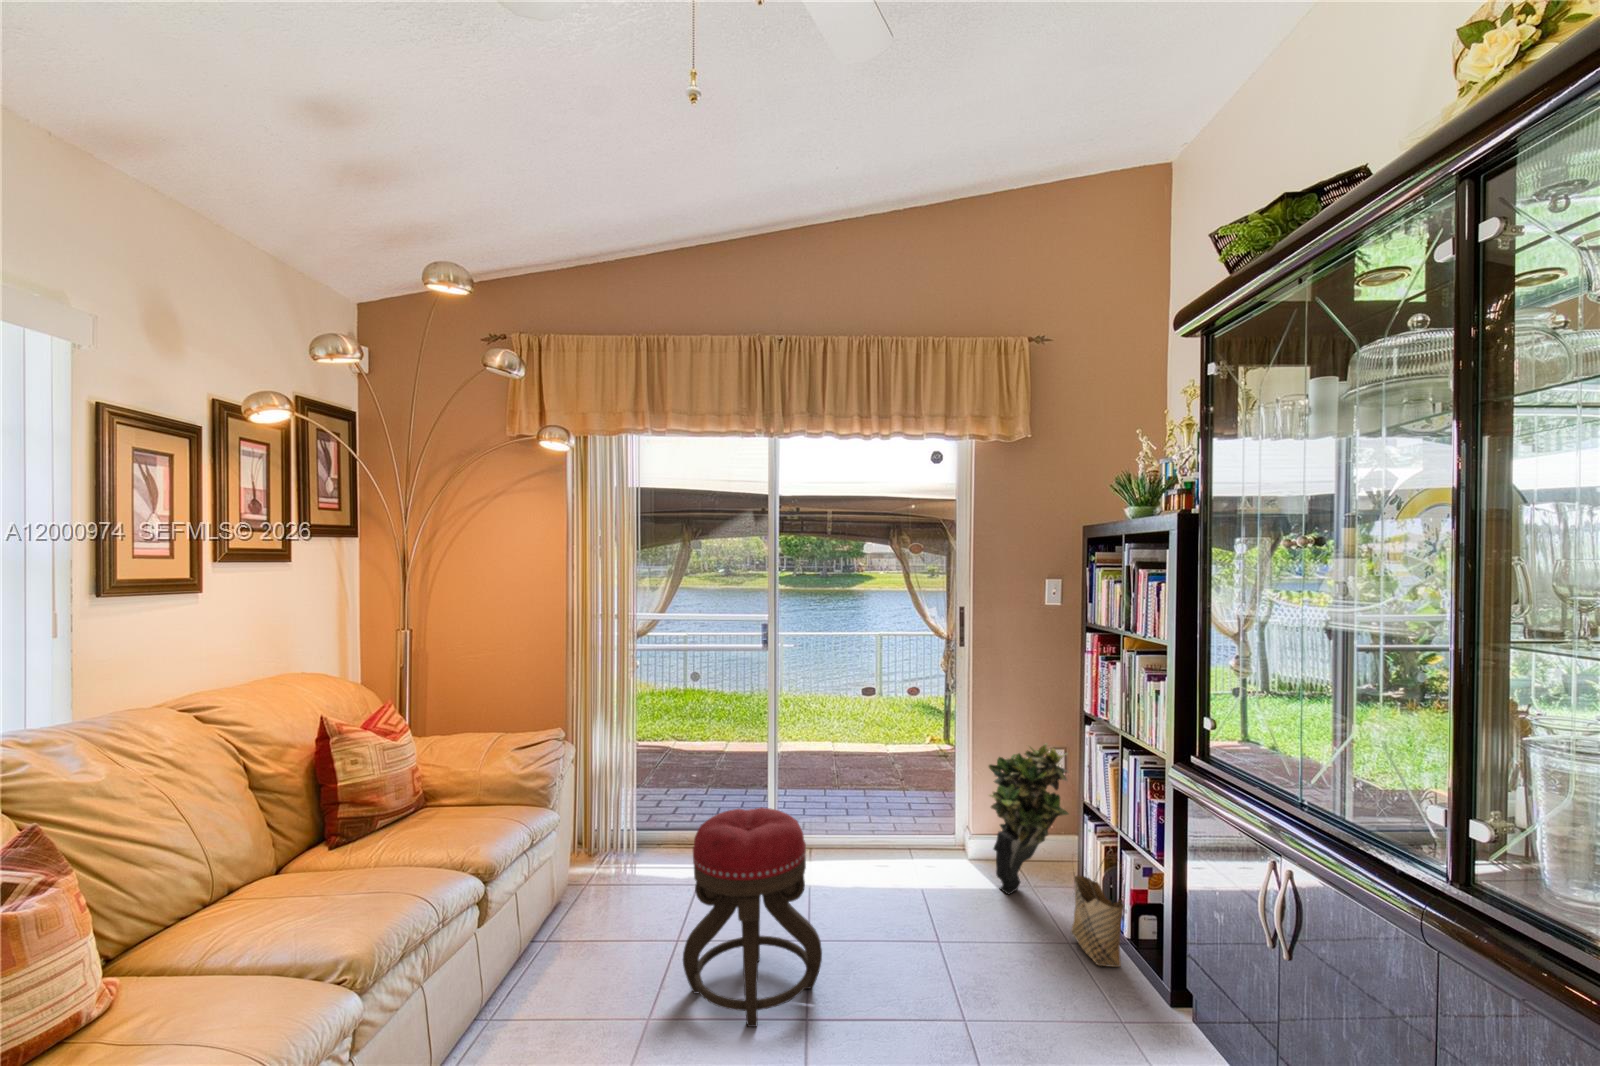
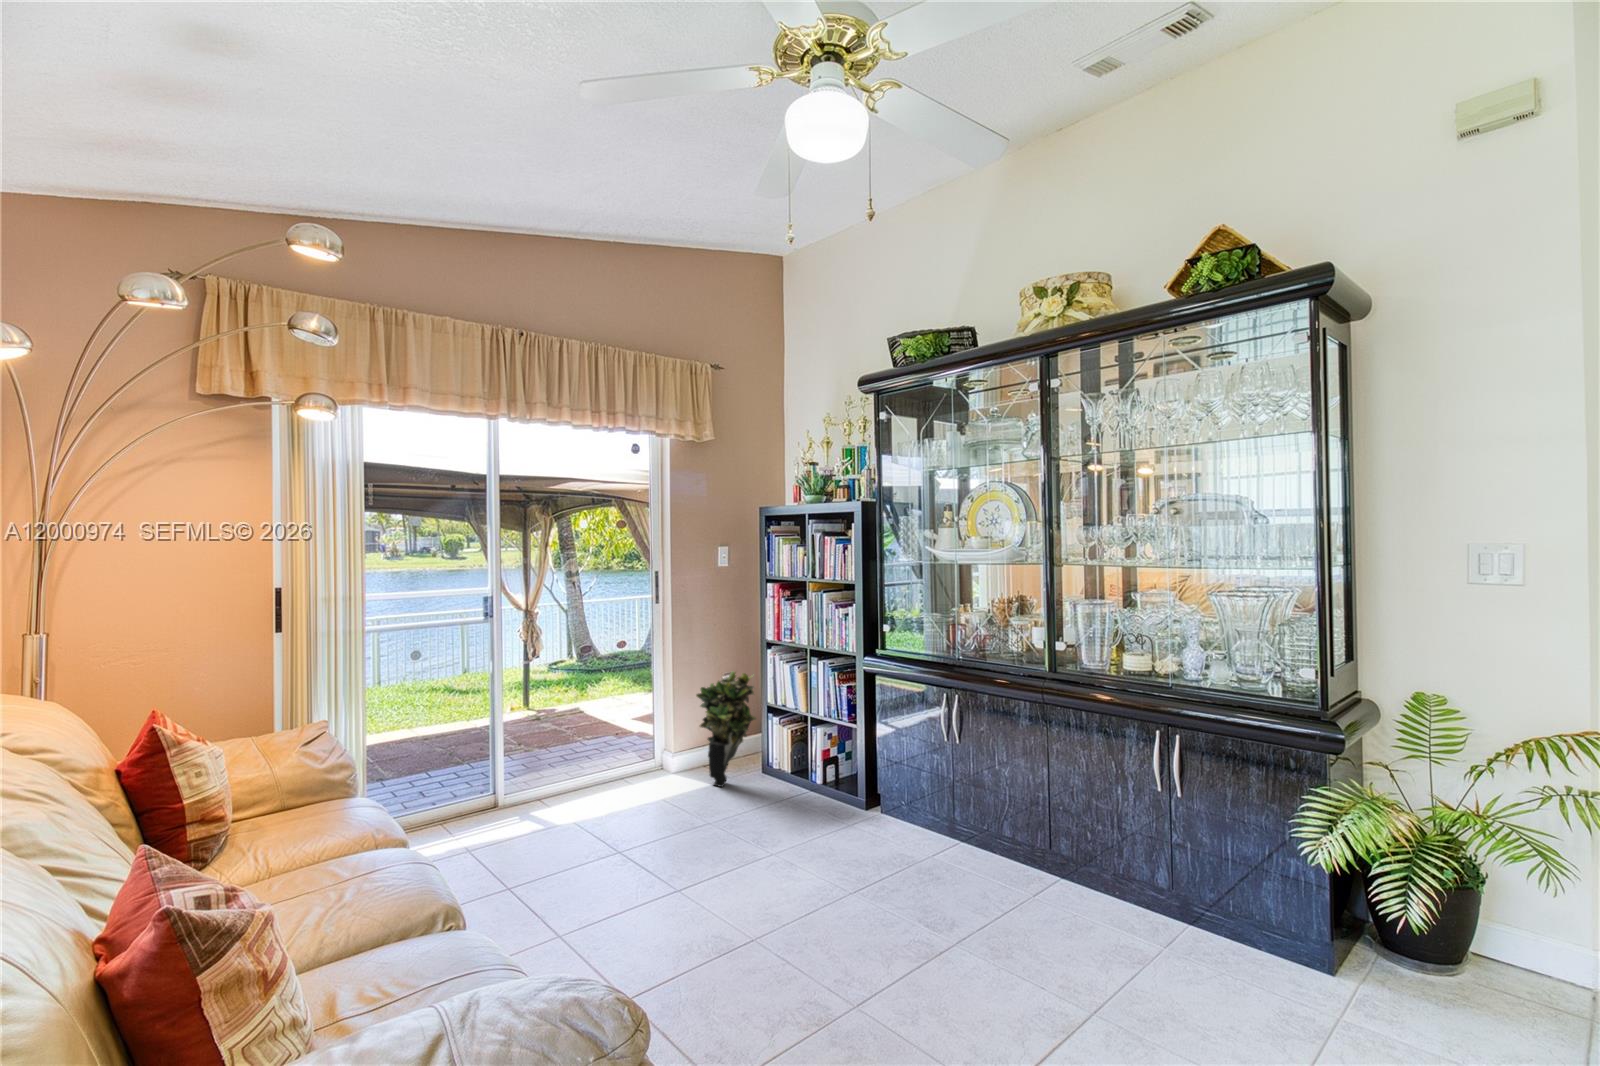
ottoman: present [683,808,822,1027] -> none [556,741,661,905]
woven basket: present [1071,854,1124,967] -> none [782,732,824,805]

